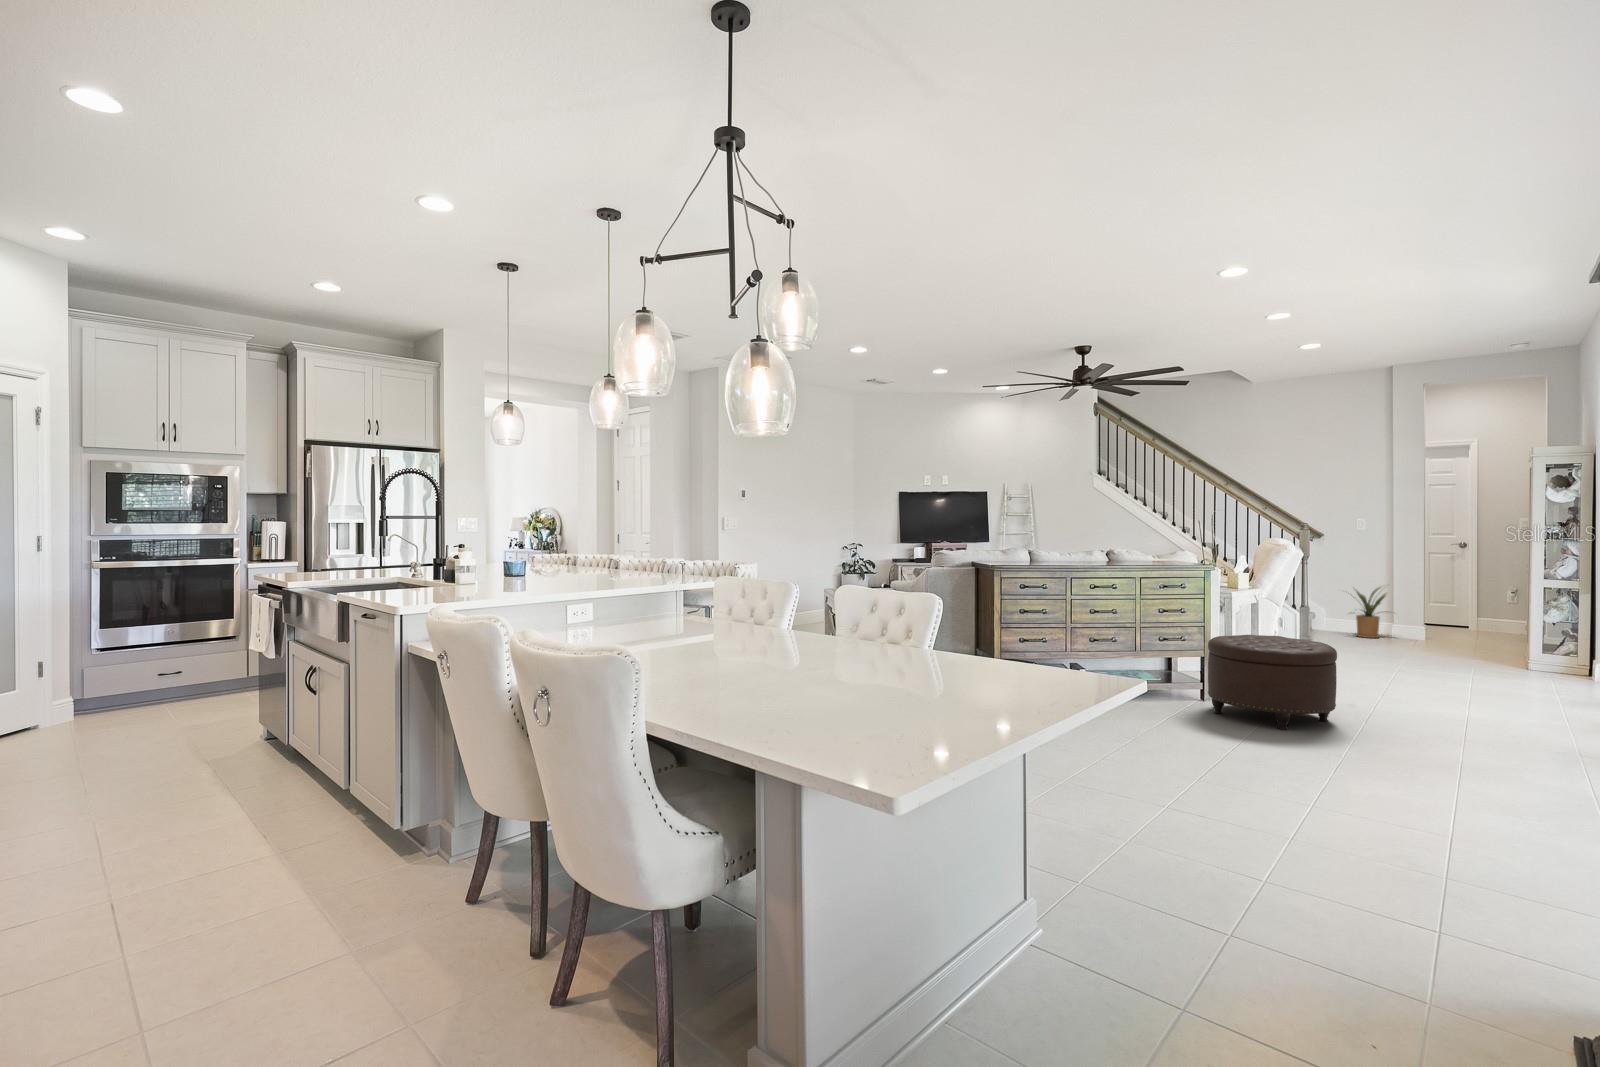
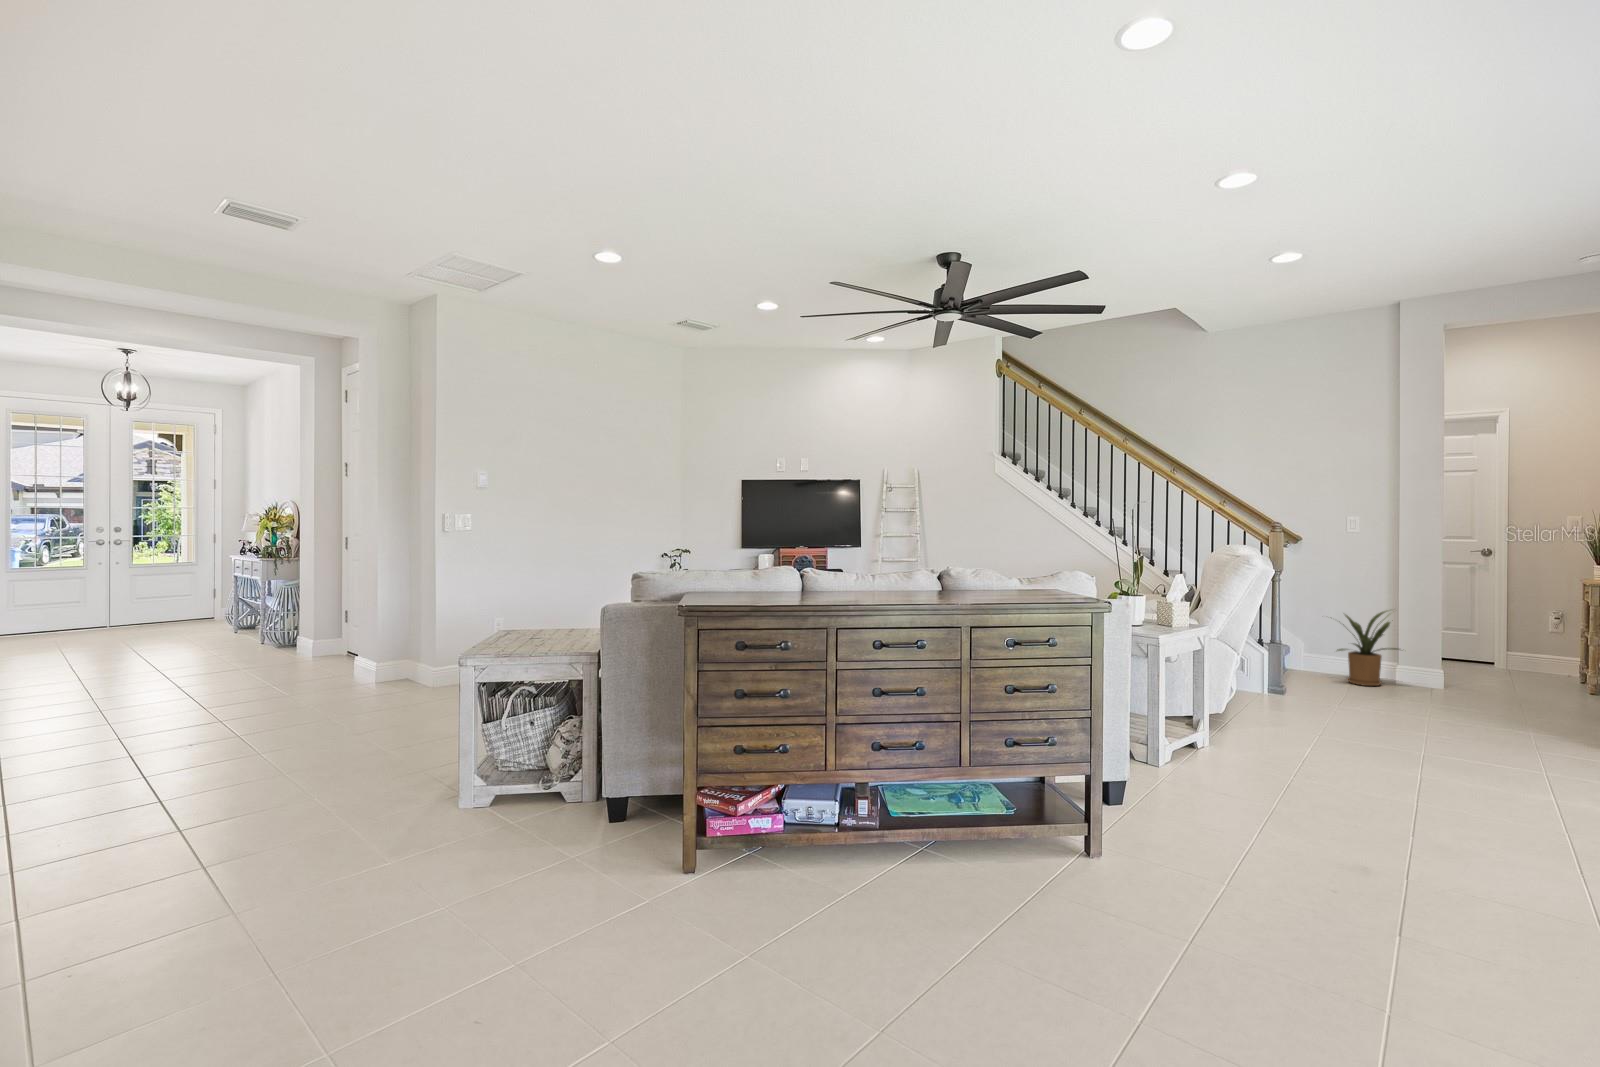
ottoman: present [1208,635,1337,730] -> none [1085,743,1352,994]

